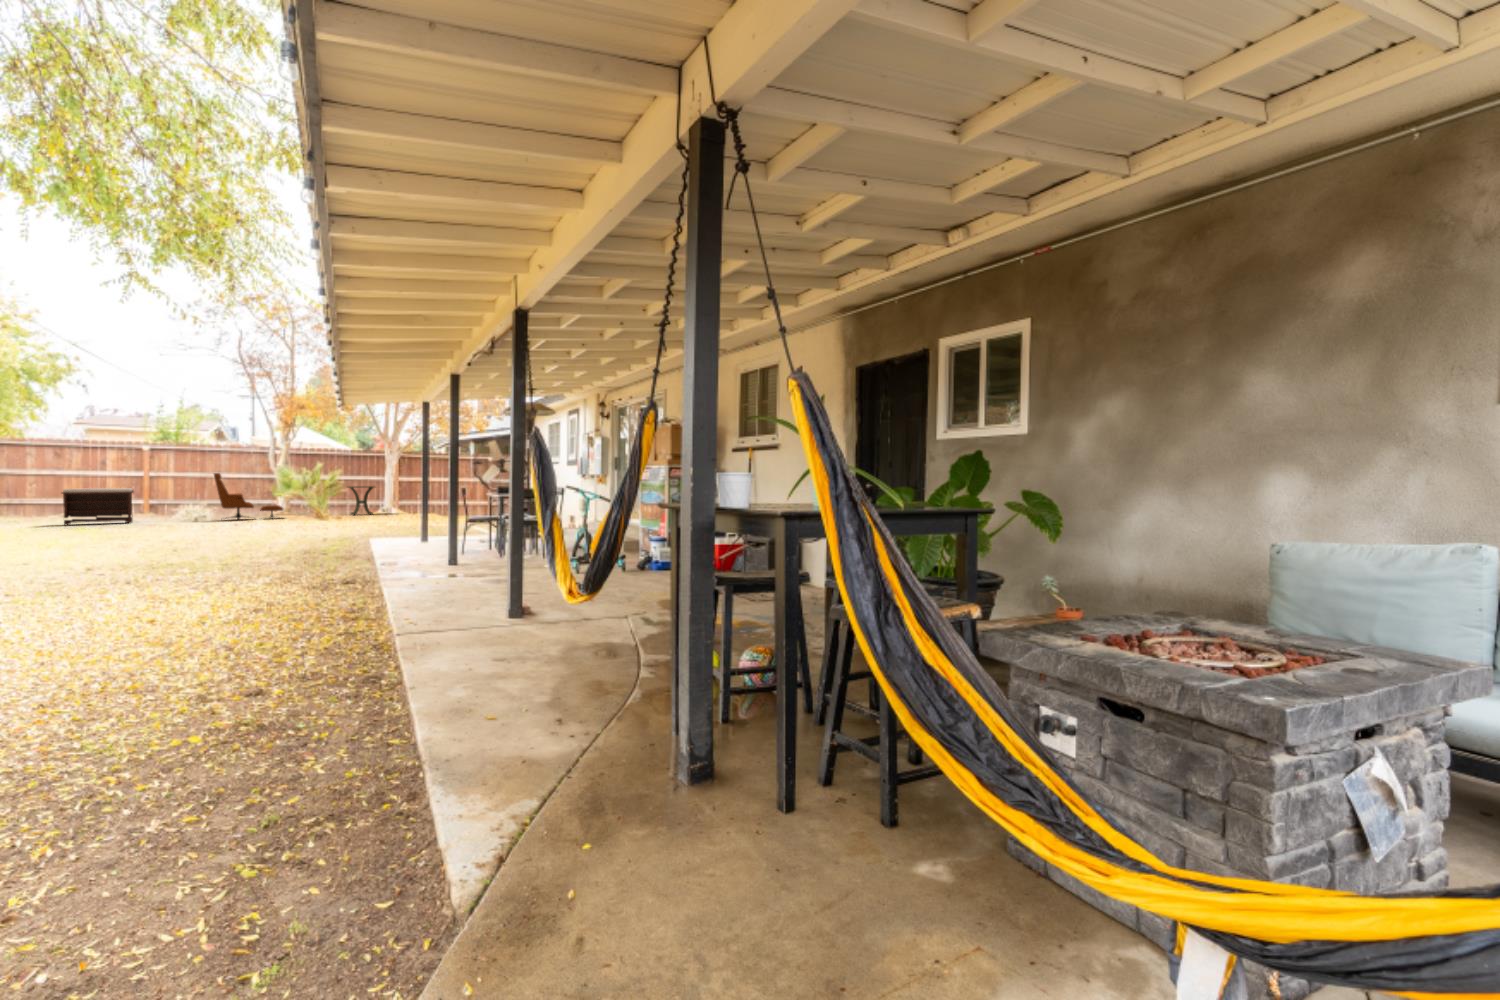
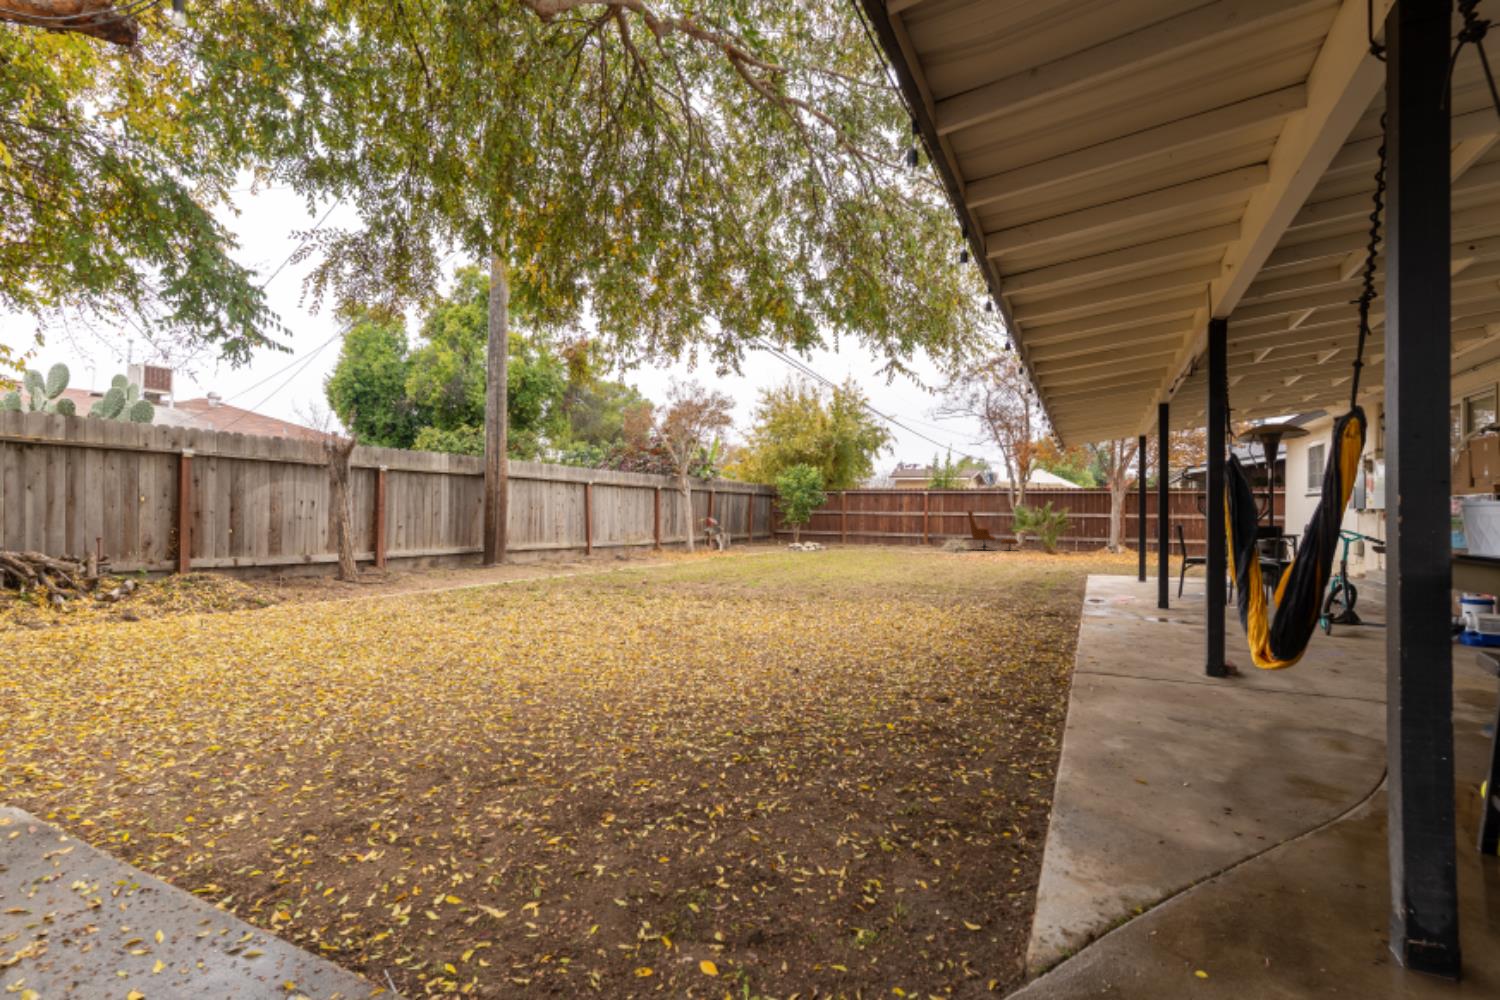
side table: present [349,486,374,515] -> none [1073,524,1100,552]
bench: present [62,488,134,525] -> none [873,521,916,548]

